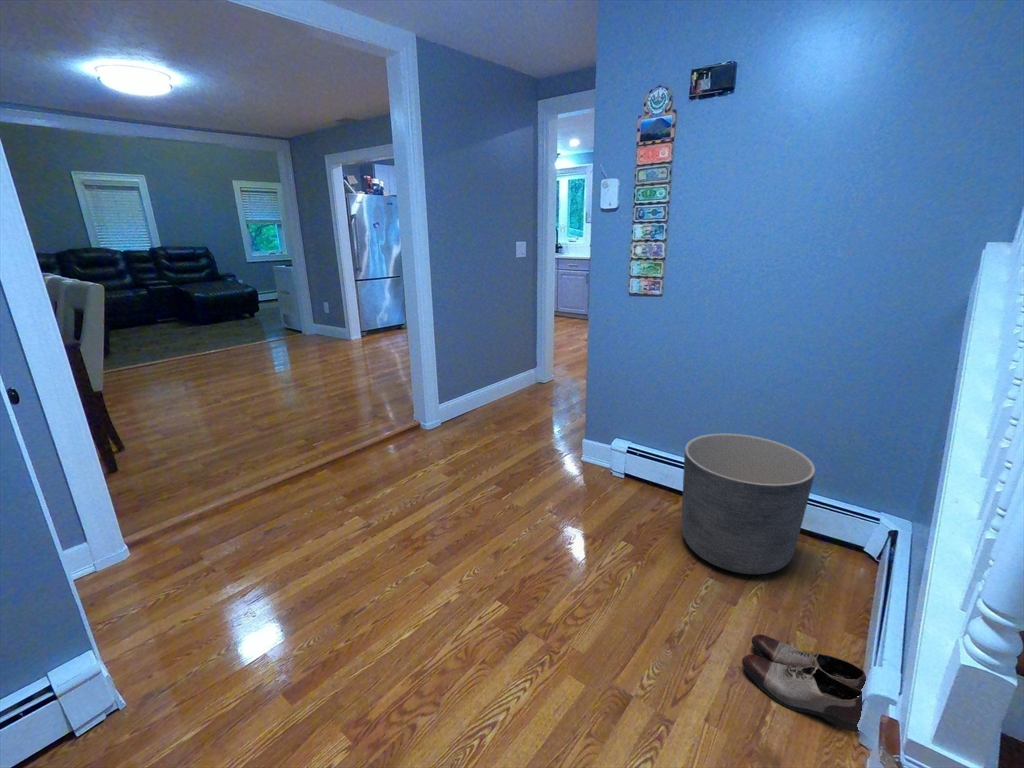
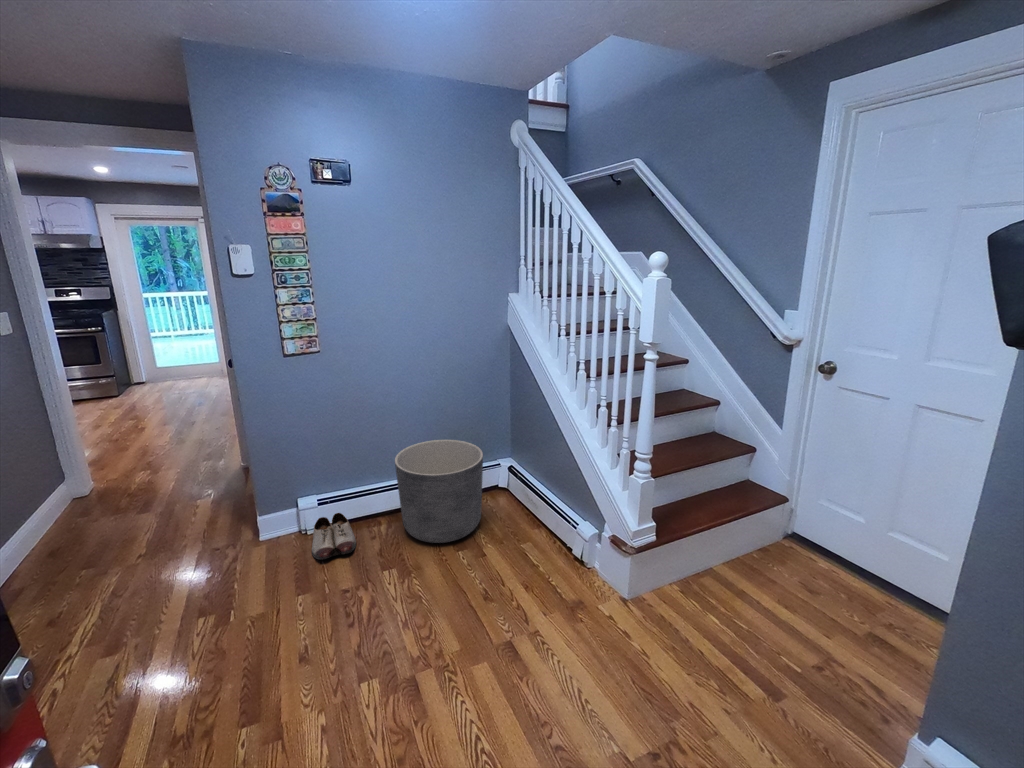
shoe: present [742,634,866,732] -> present [312,513,356,560]

